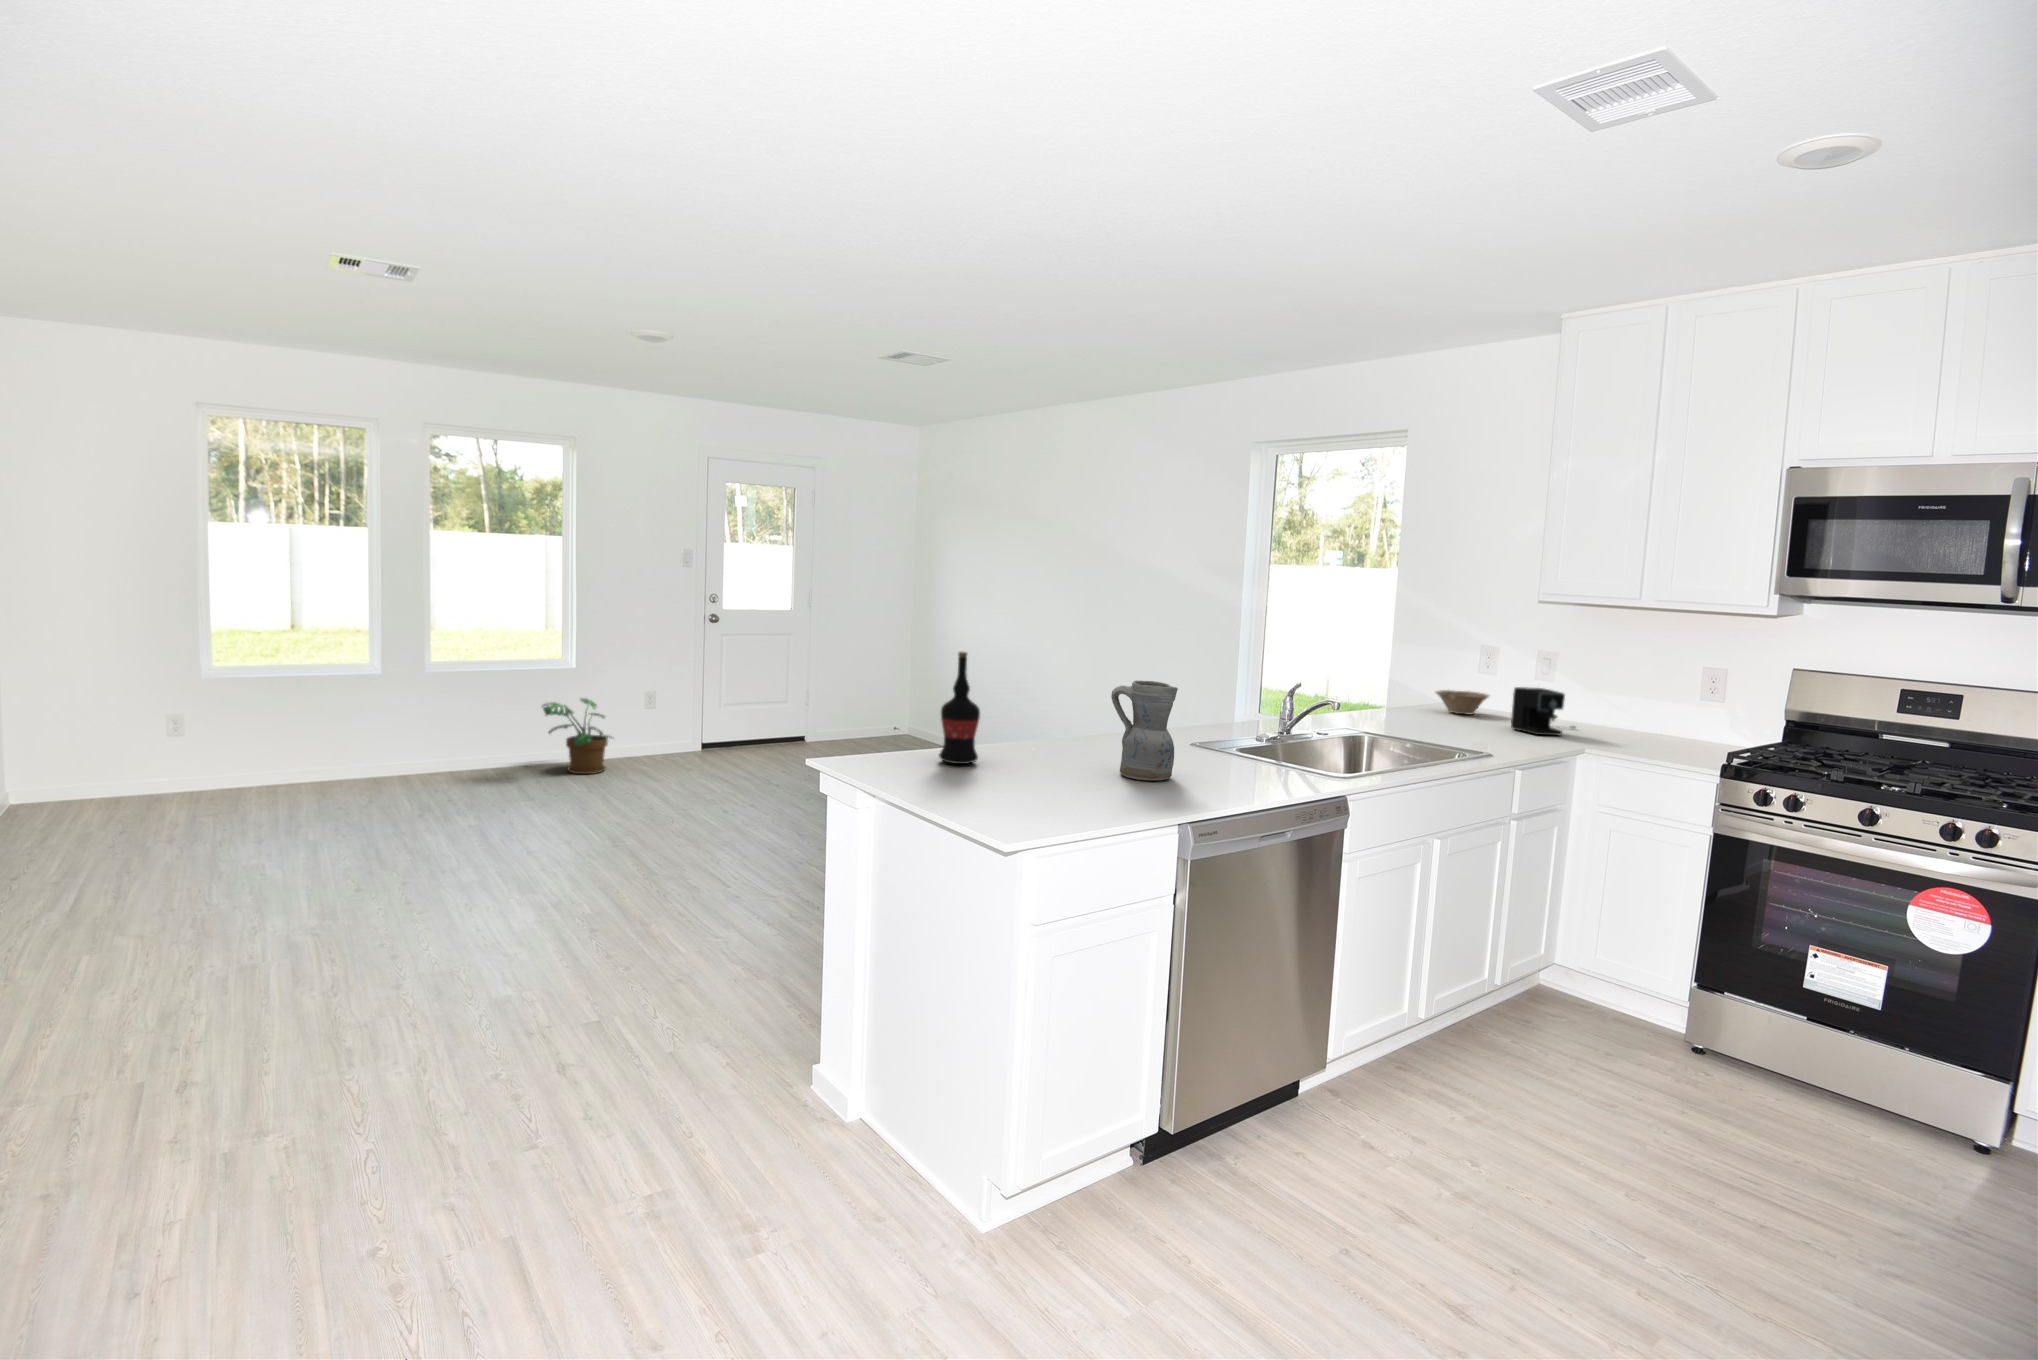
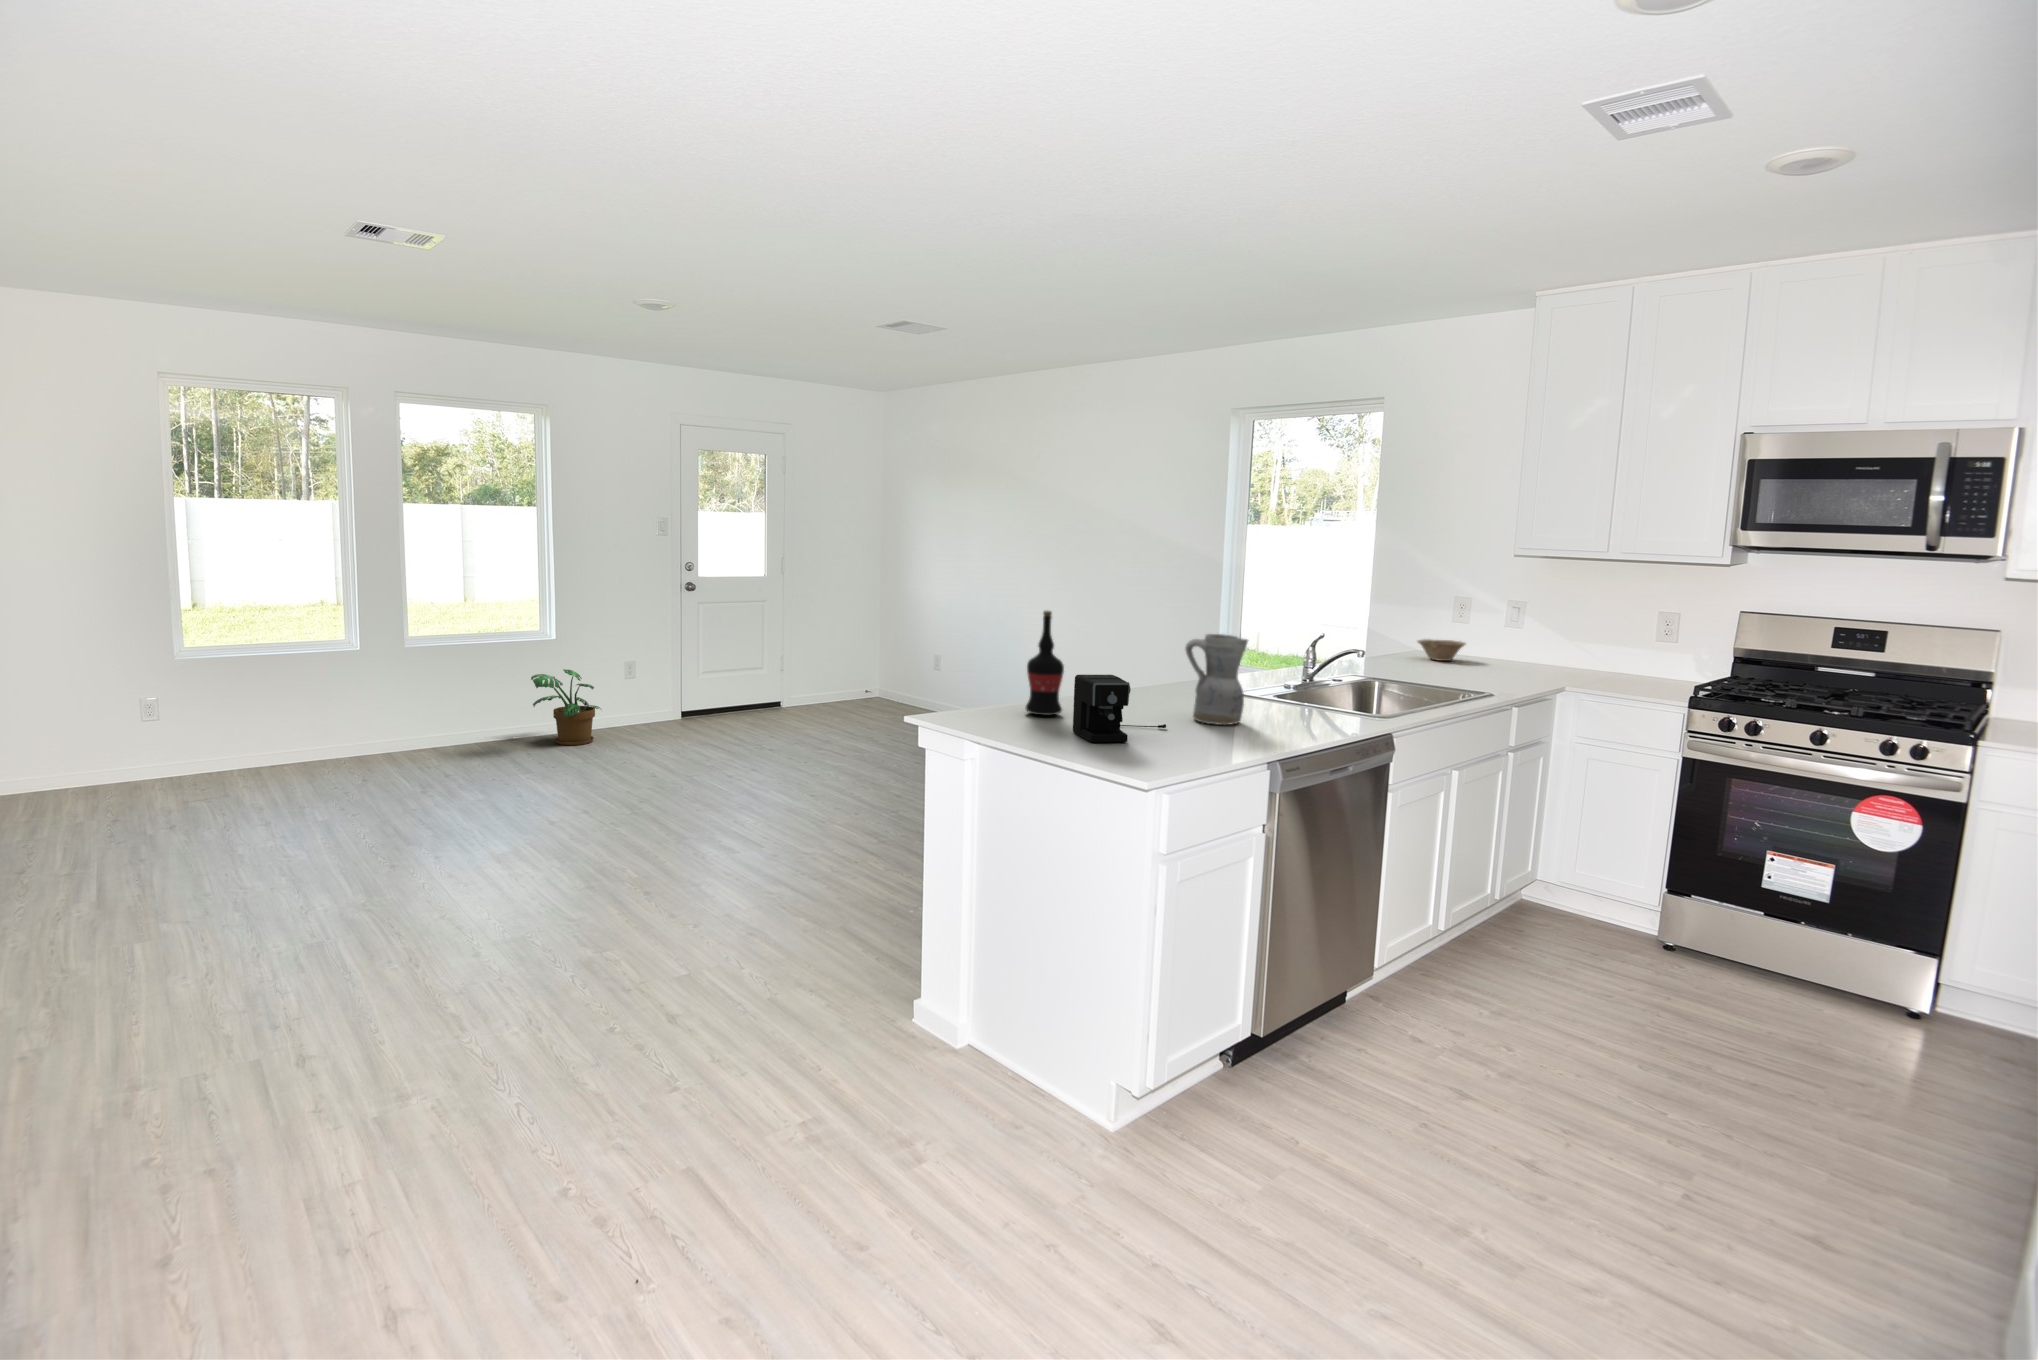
coffee maker: present [1511,687,1575,736] -> present [1073,675,1166,742]

